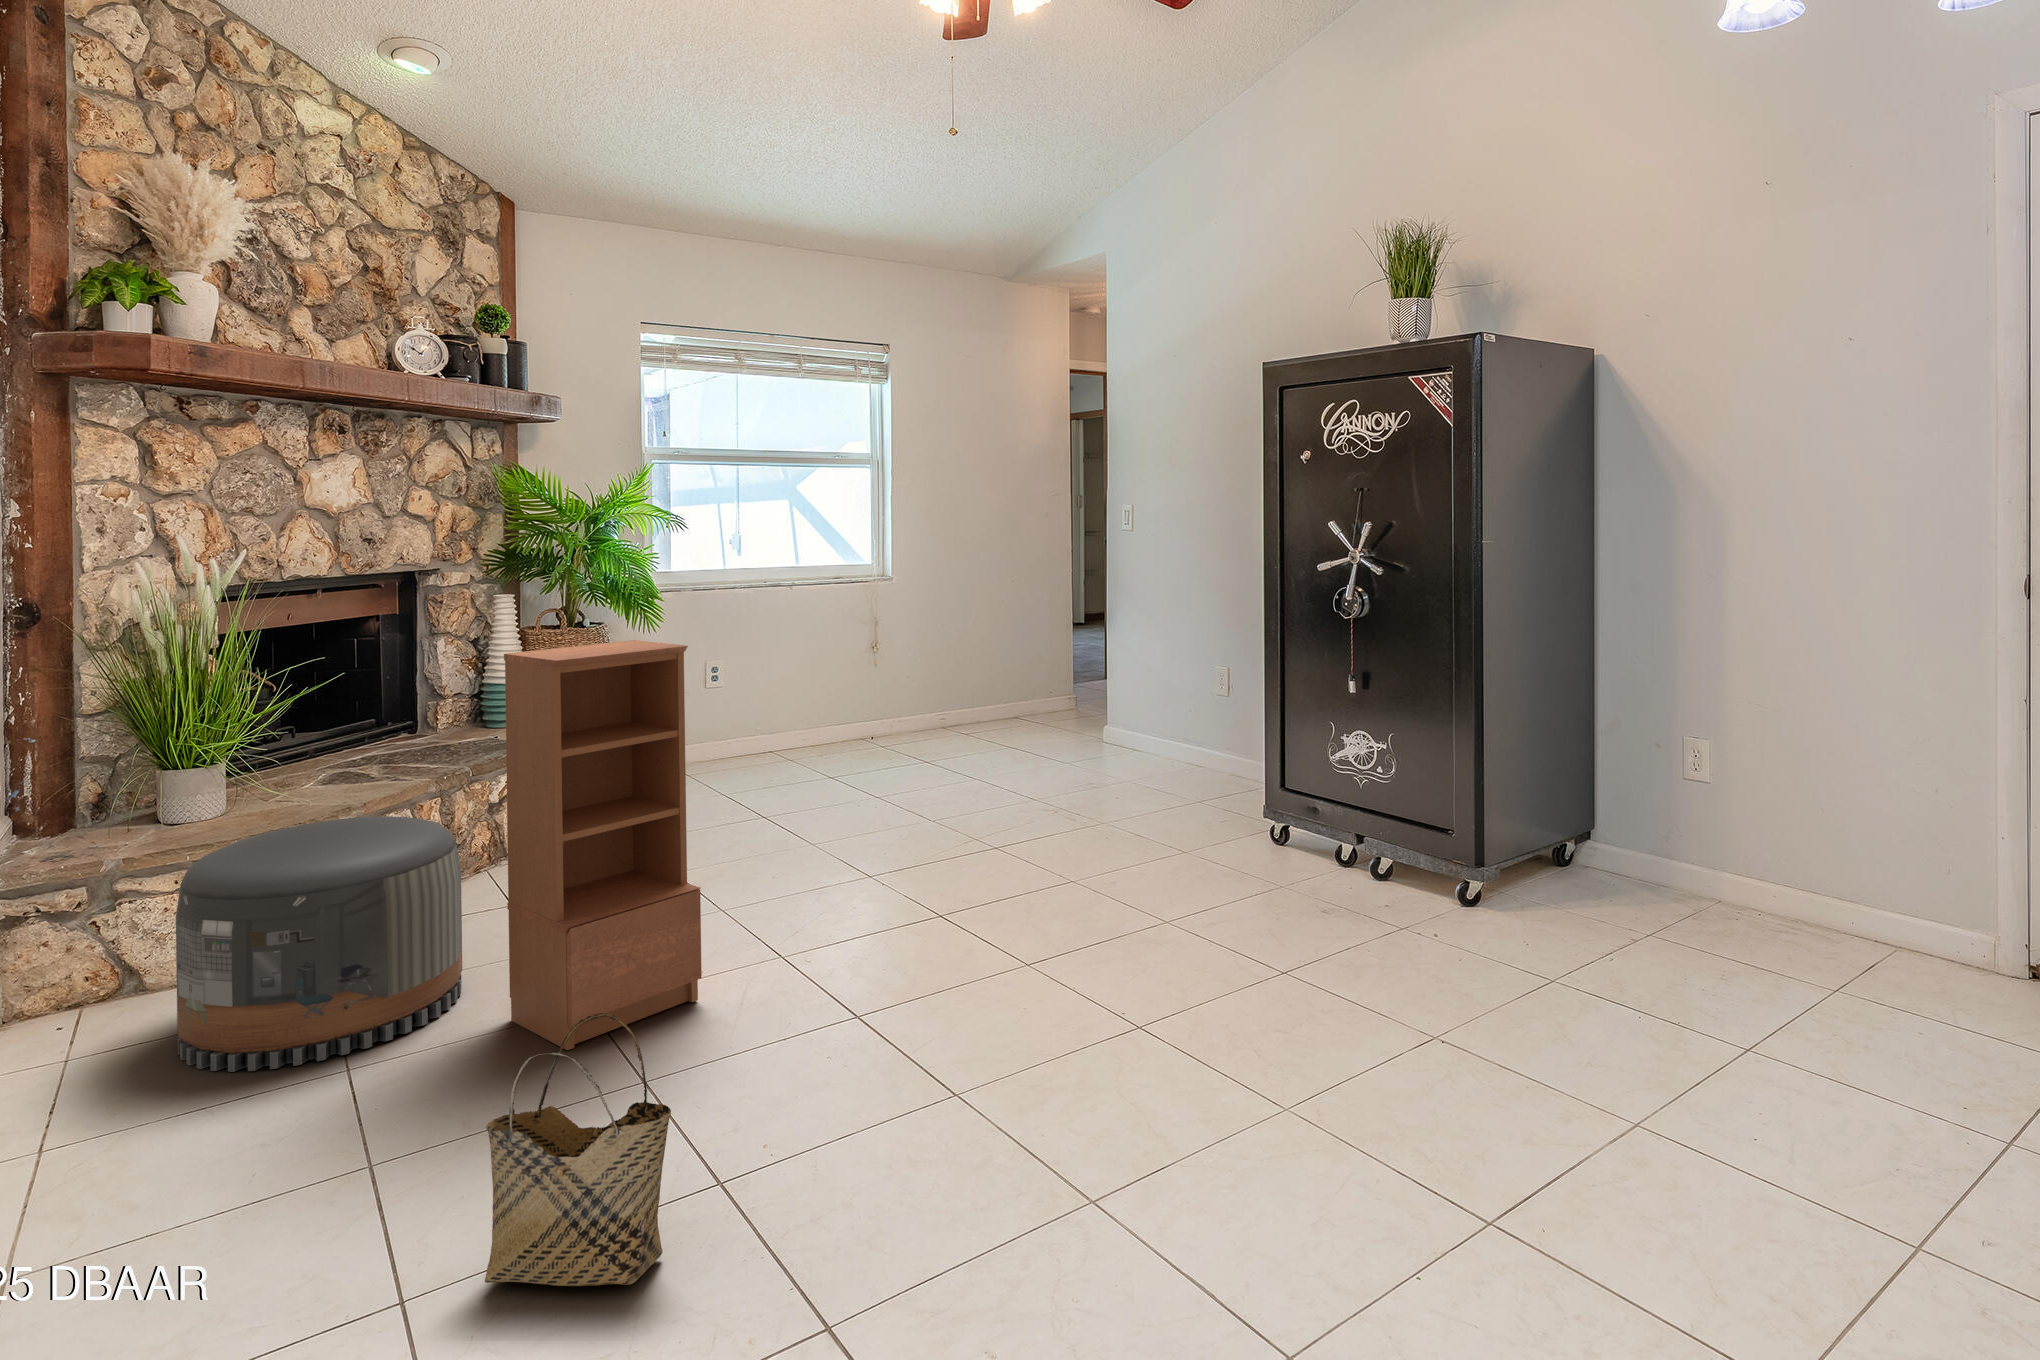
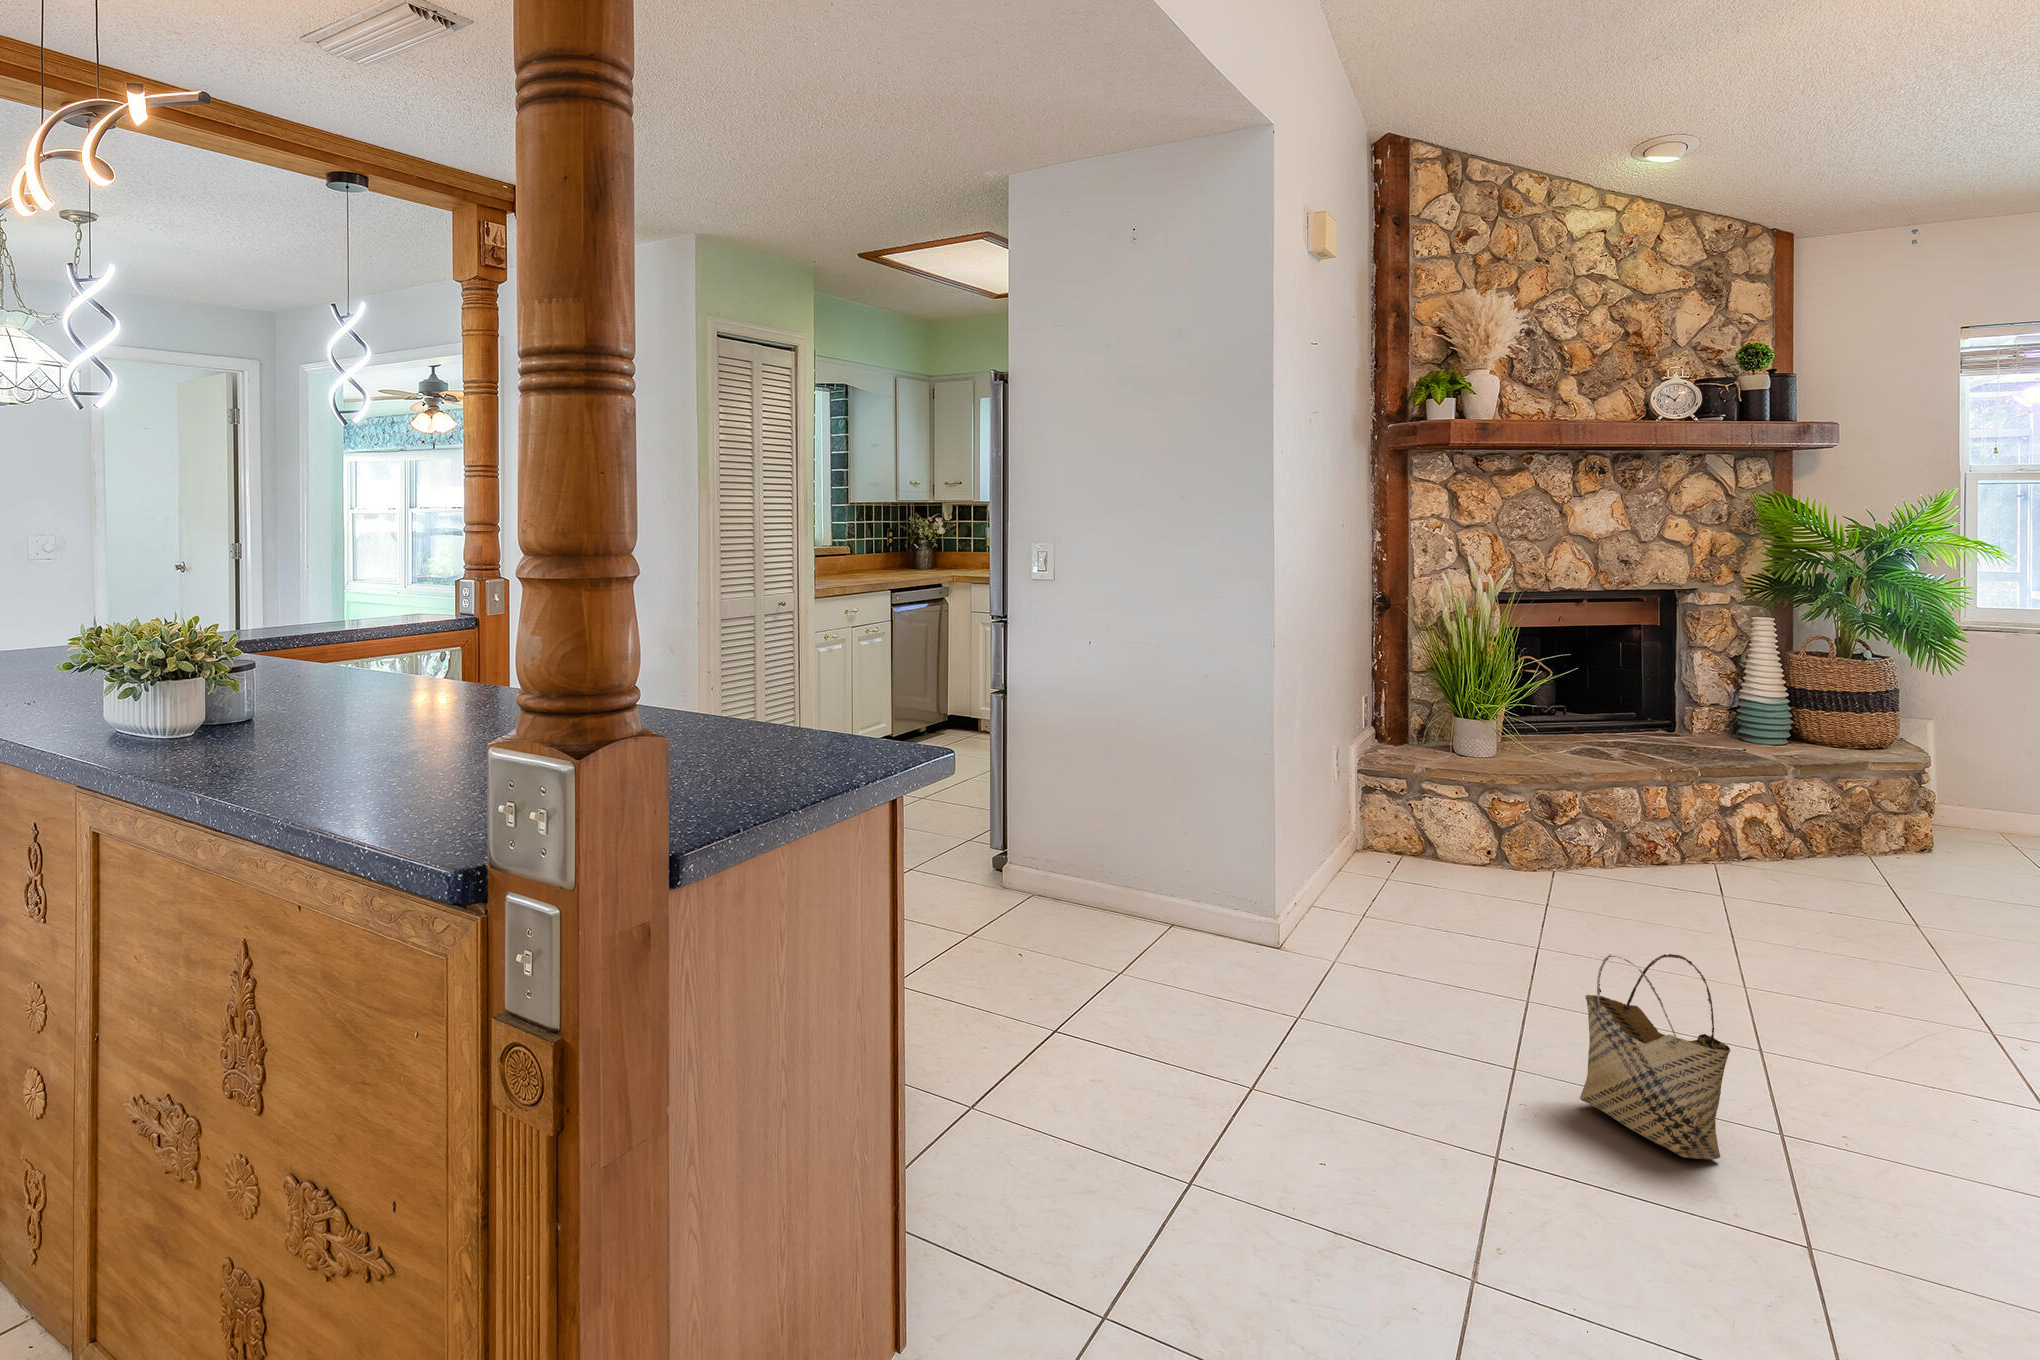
bookcase: present [504,640,702,1050] -> none [1678,672,1875,1033]
pouf: present [176,816,462,1072] -> none [1447,773,1650,949]

